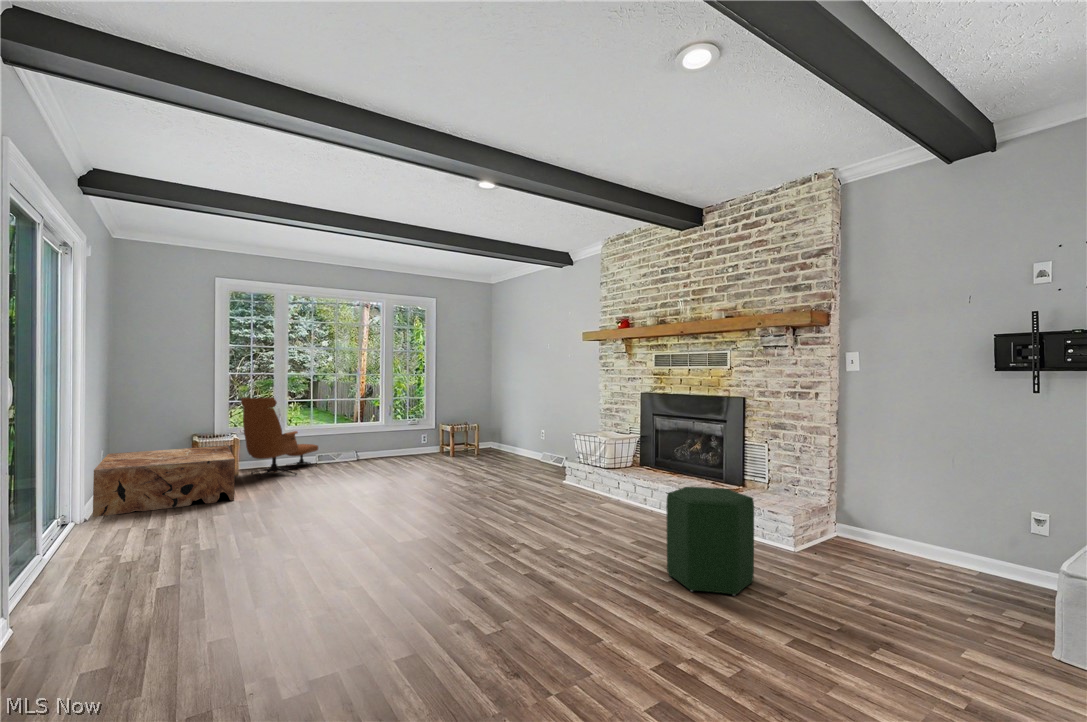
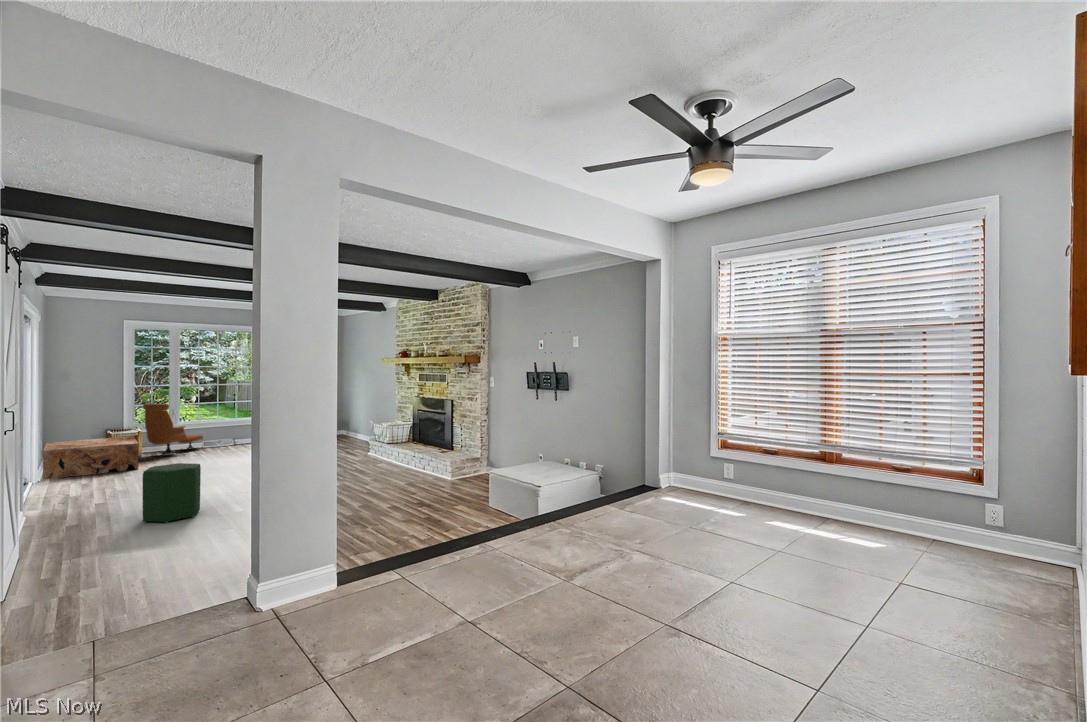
ottoman: present [666,487,754,596] -> present [143,463,201,523]

